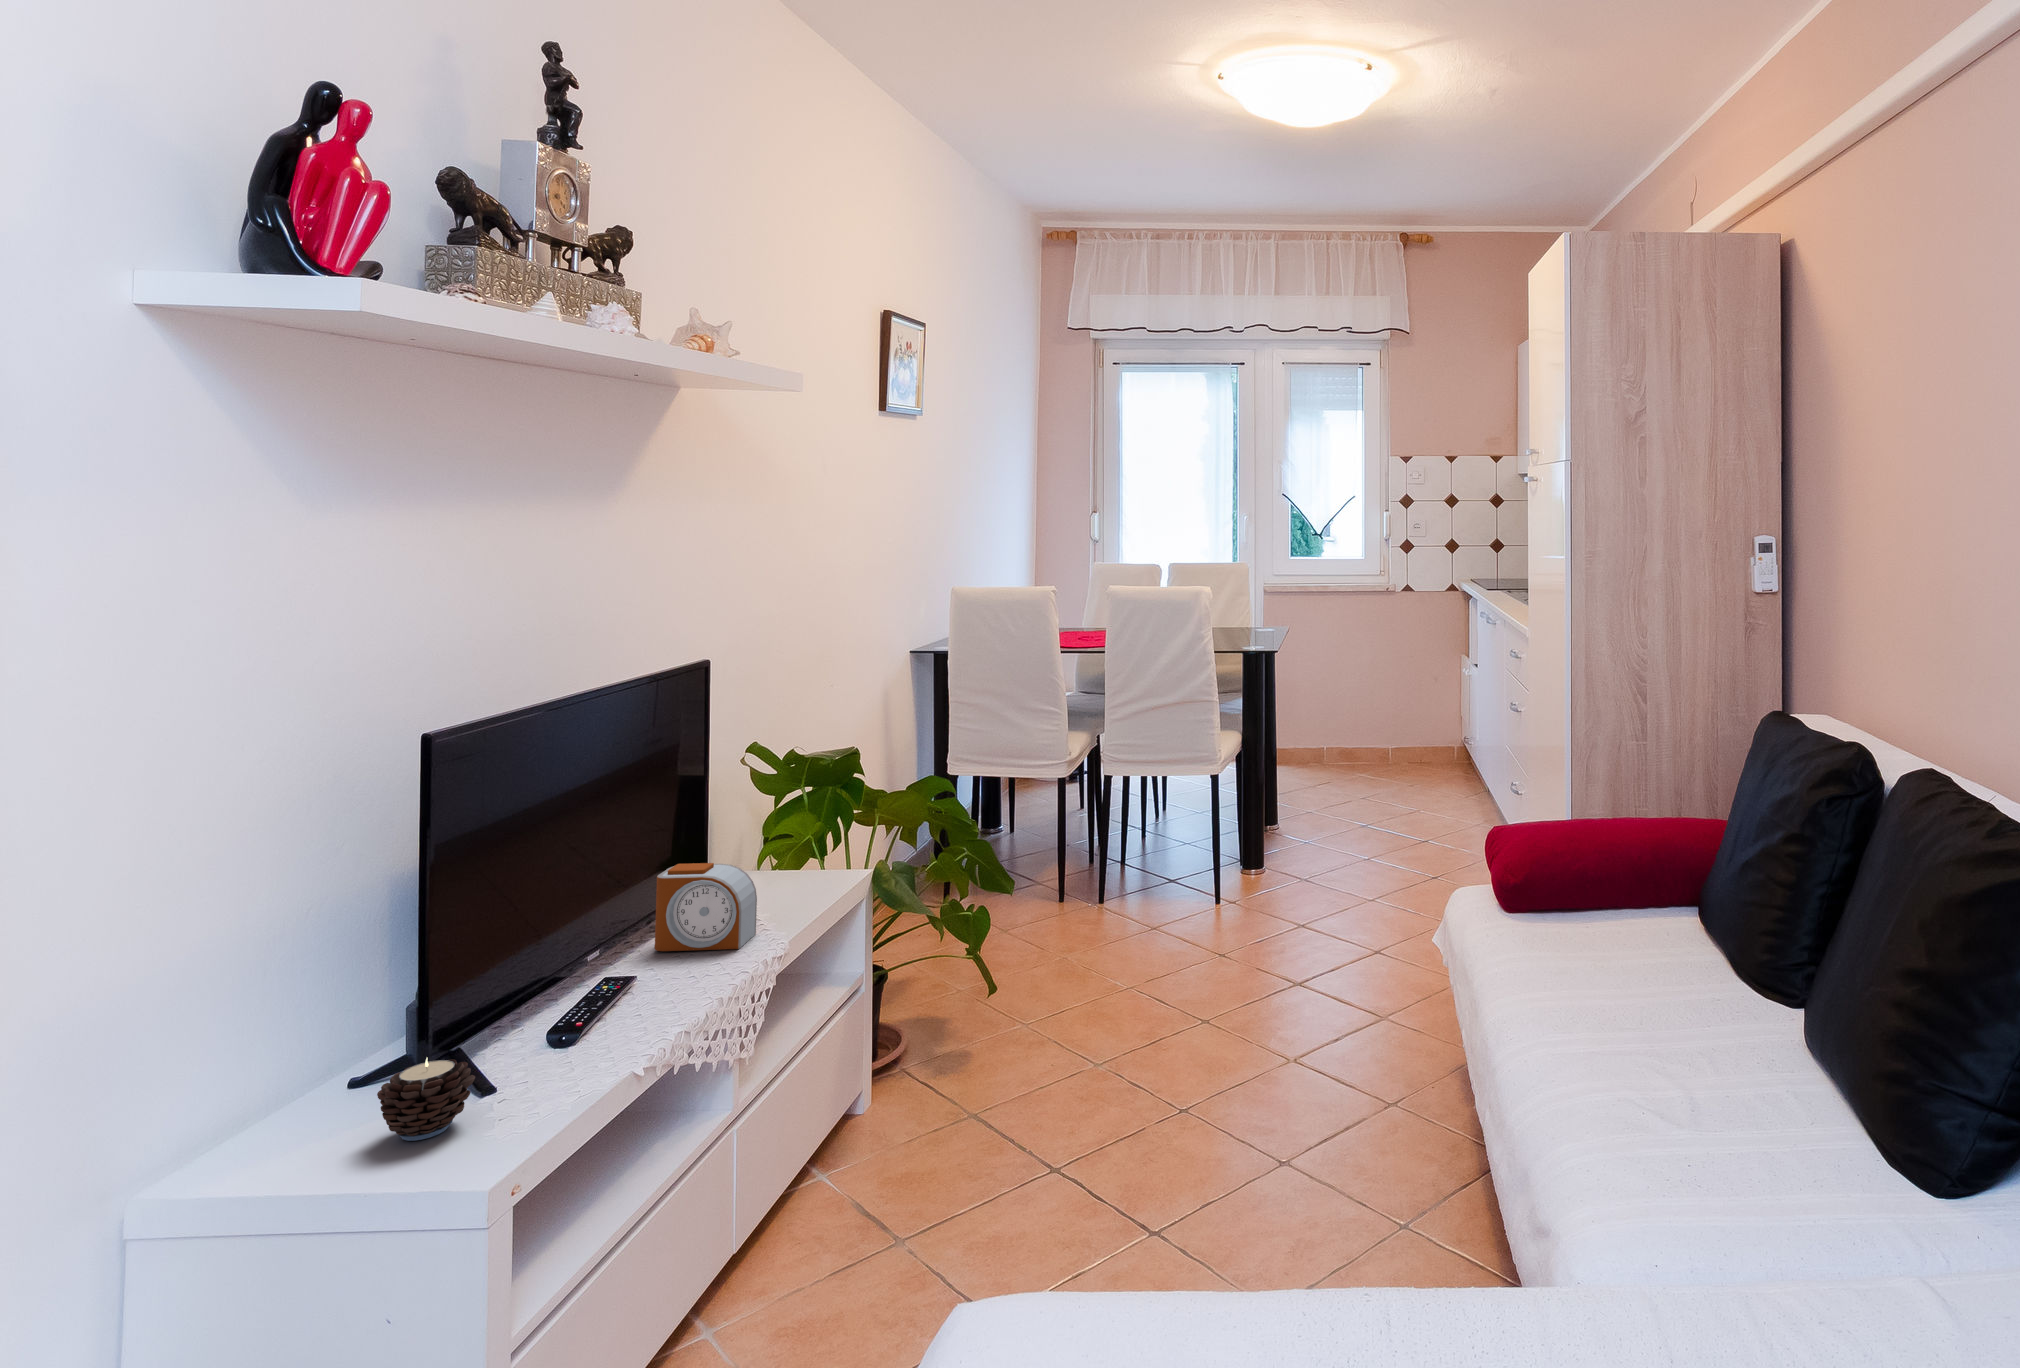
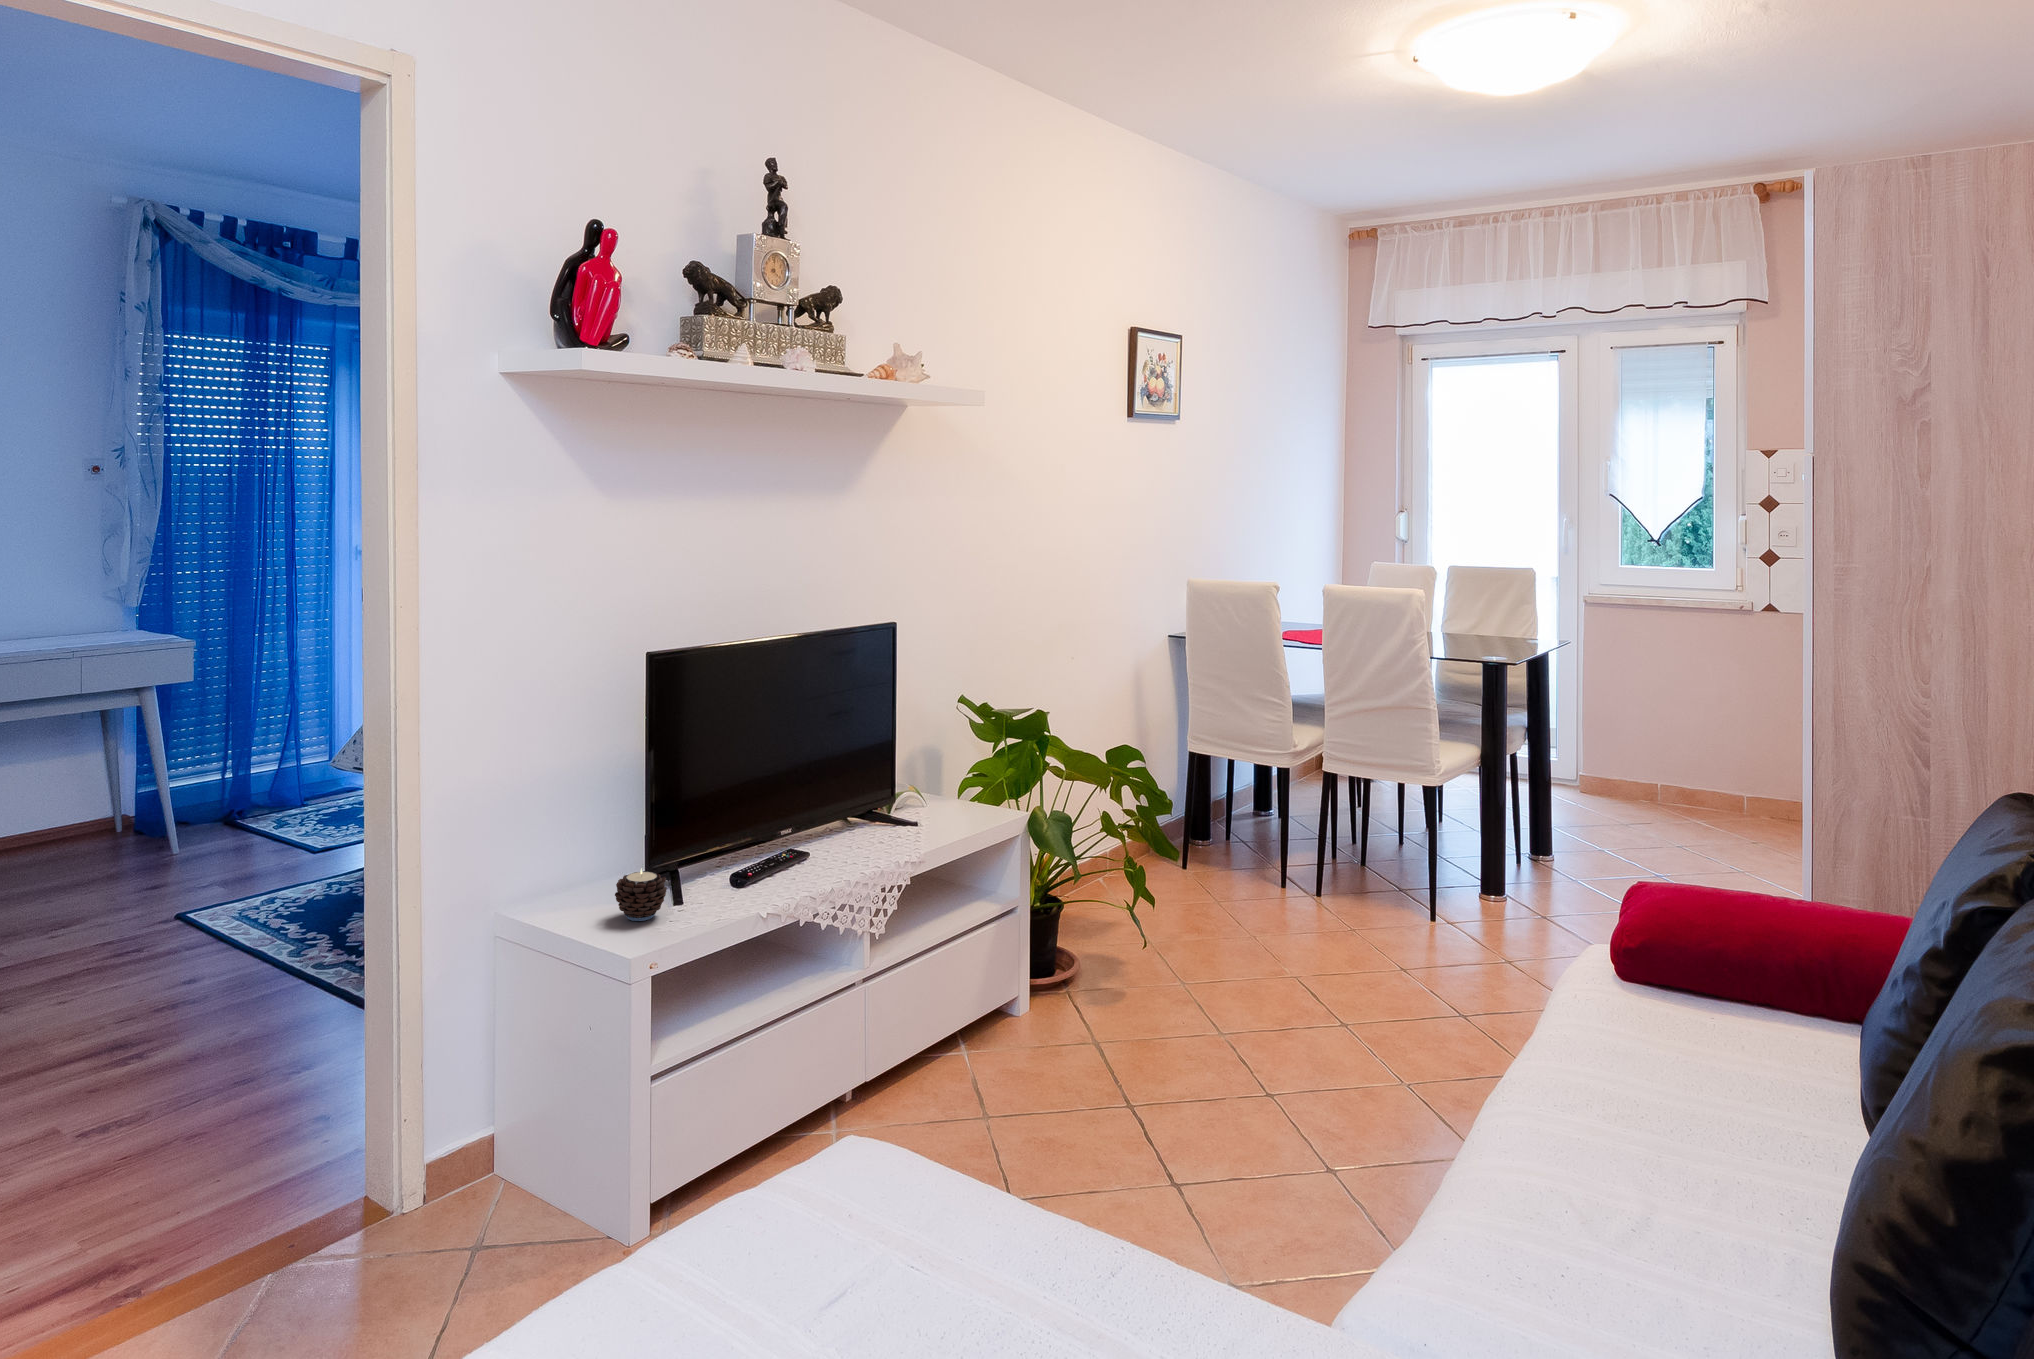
alarm clock: present [655,863,757,951] -> none [842,775,912,849]

